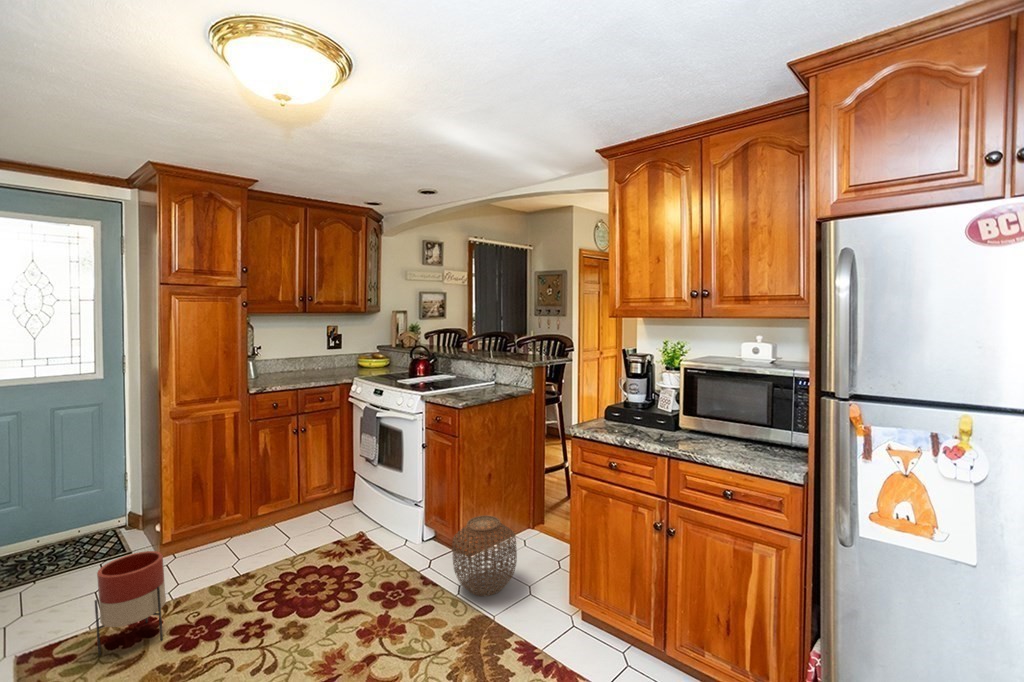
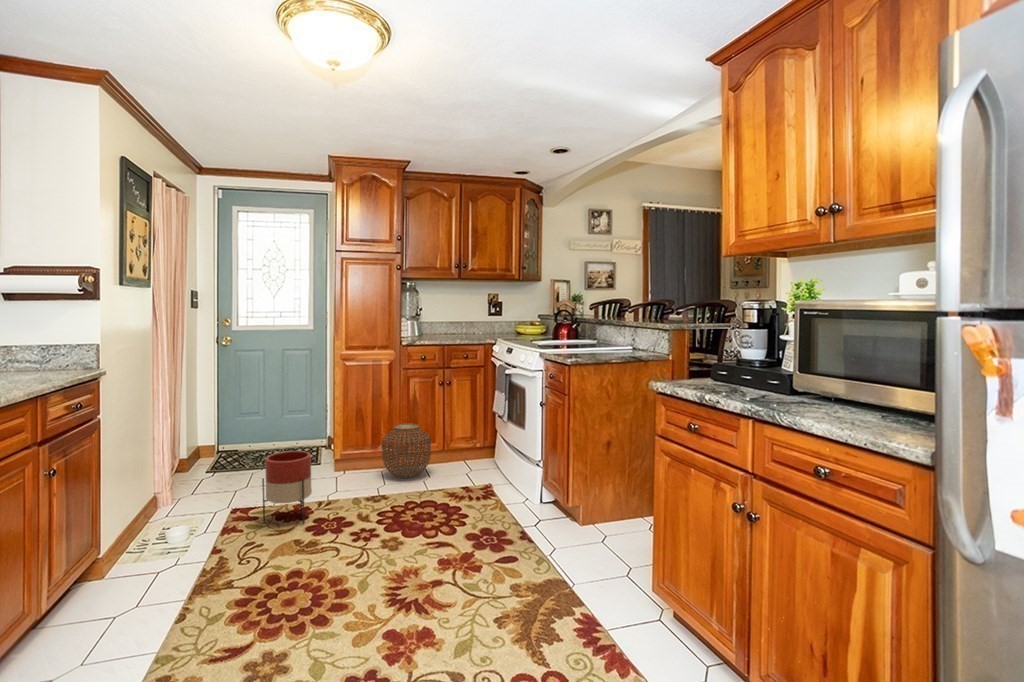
woven basket: present [452,515,517,596] -> present [382,423,431,478]

